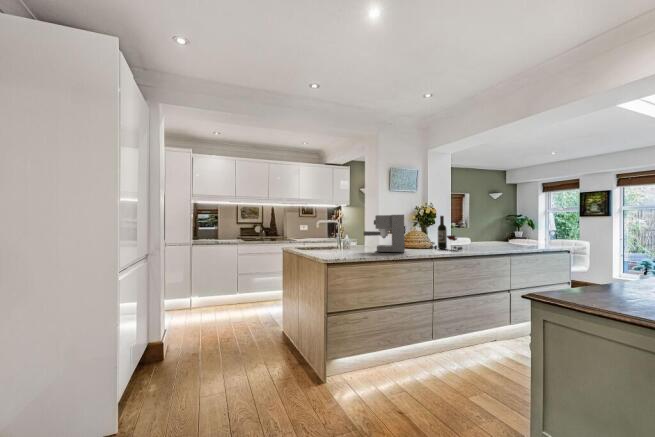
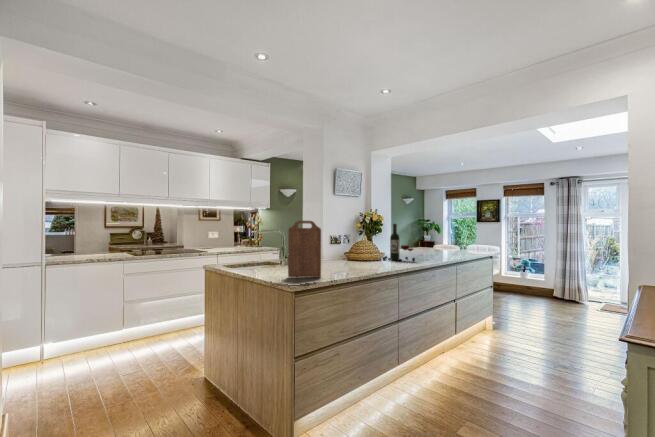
cutting board: none [323,212,347,258] -> present [288,221,321,278]
coffee maker: present [363,215,405,253] -> none [320,223,370,268]

